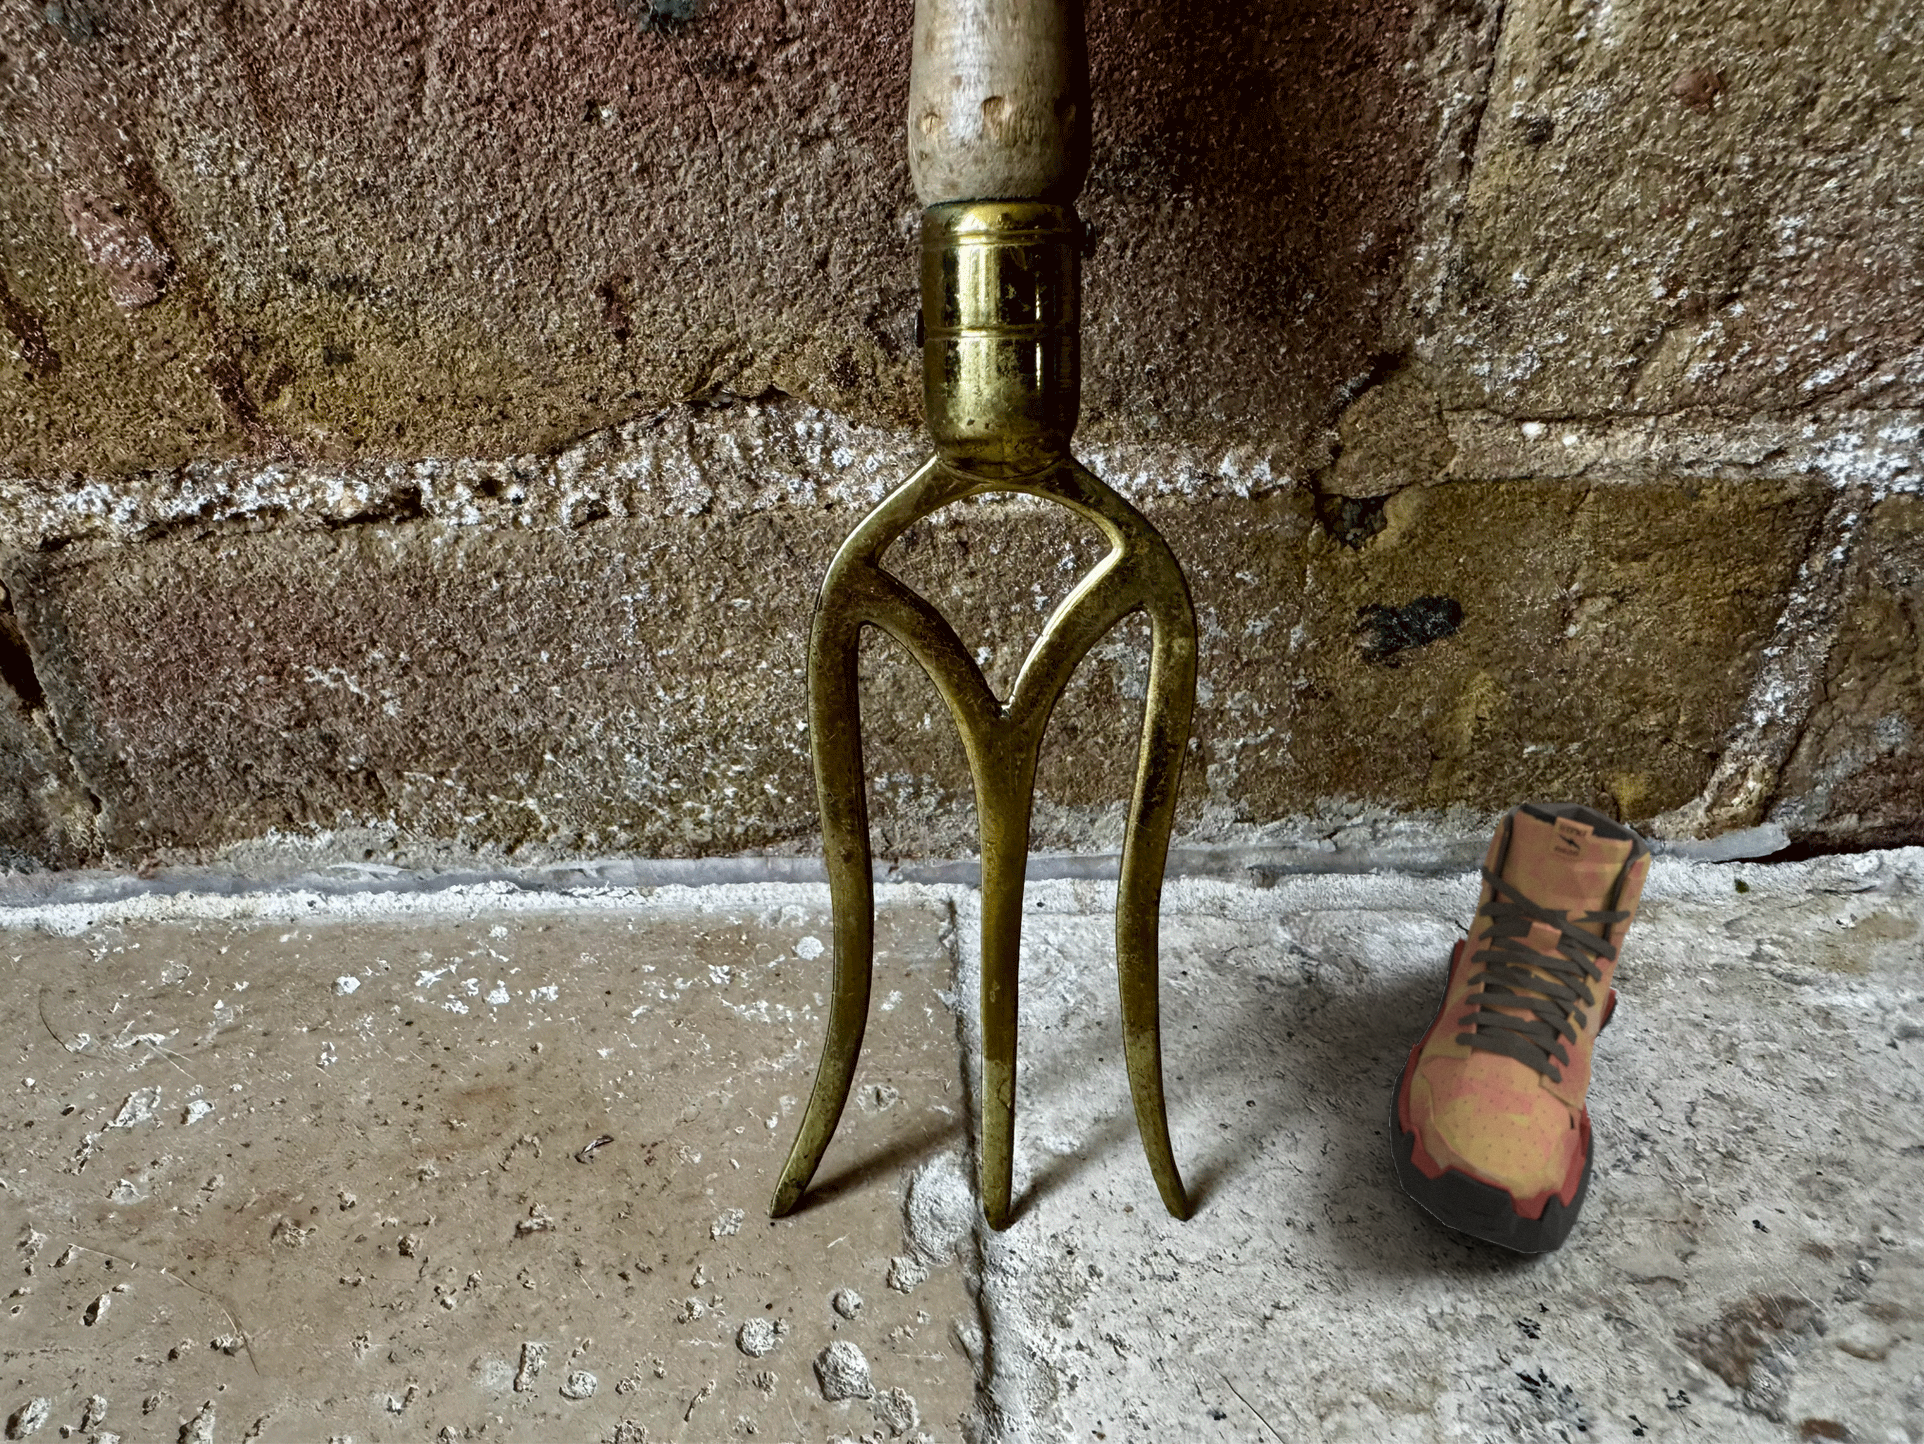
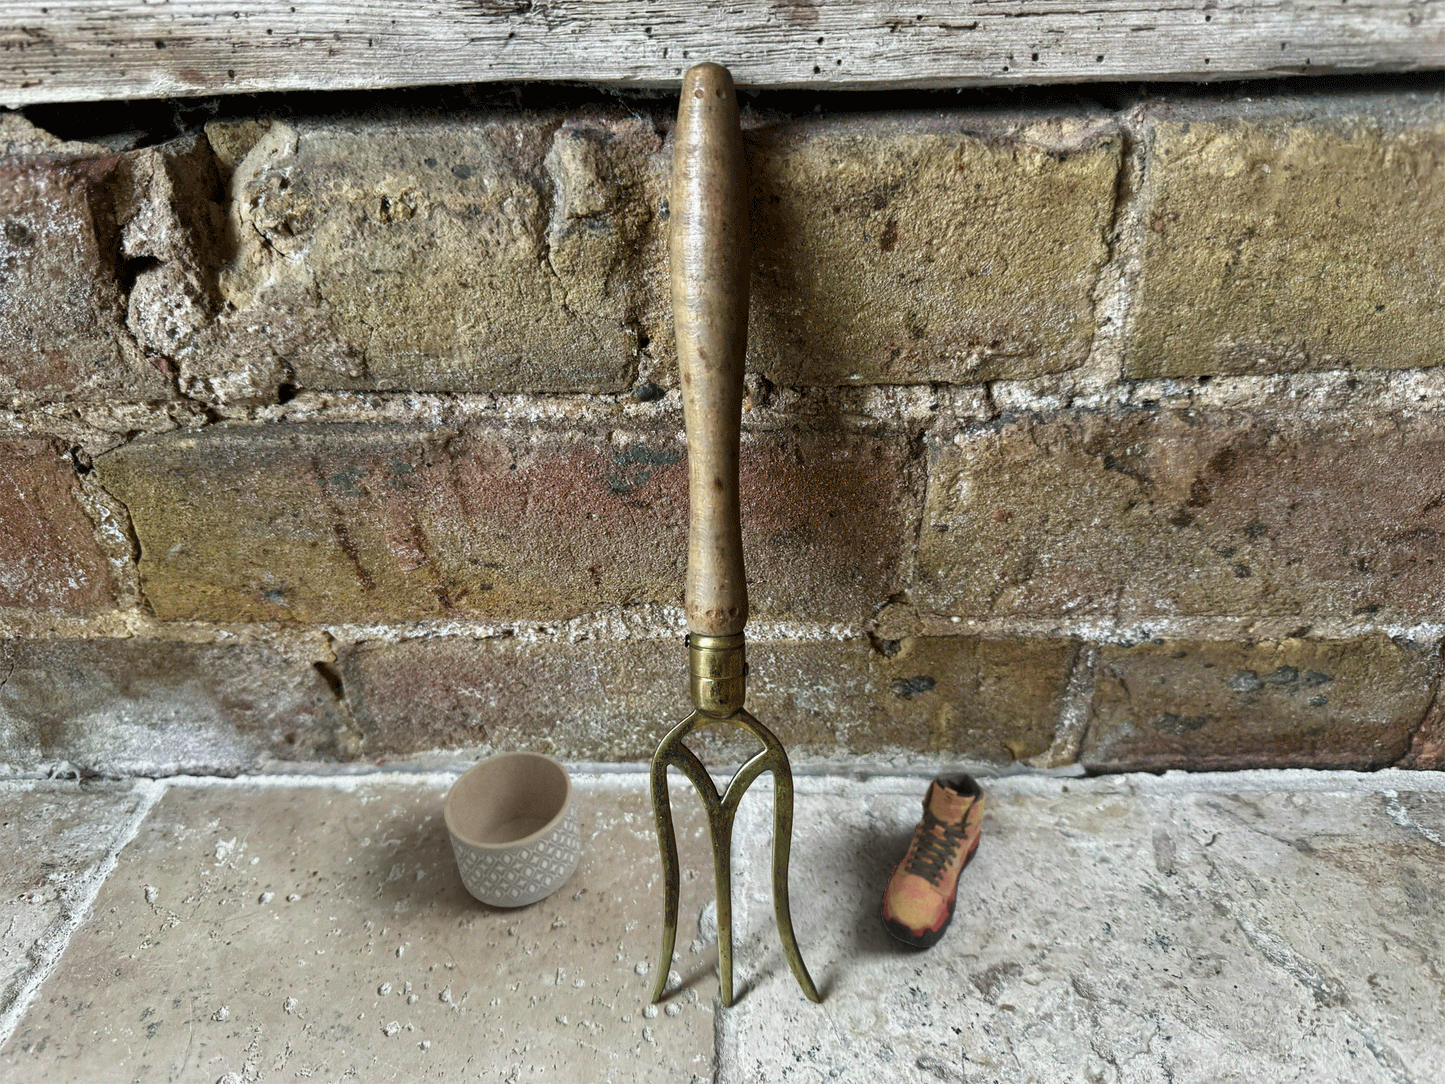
planter: none [178,787,593,1184] -> present [444,751,582,907]

